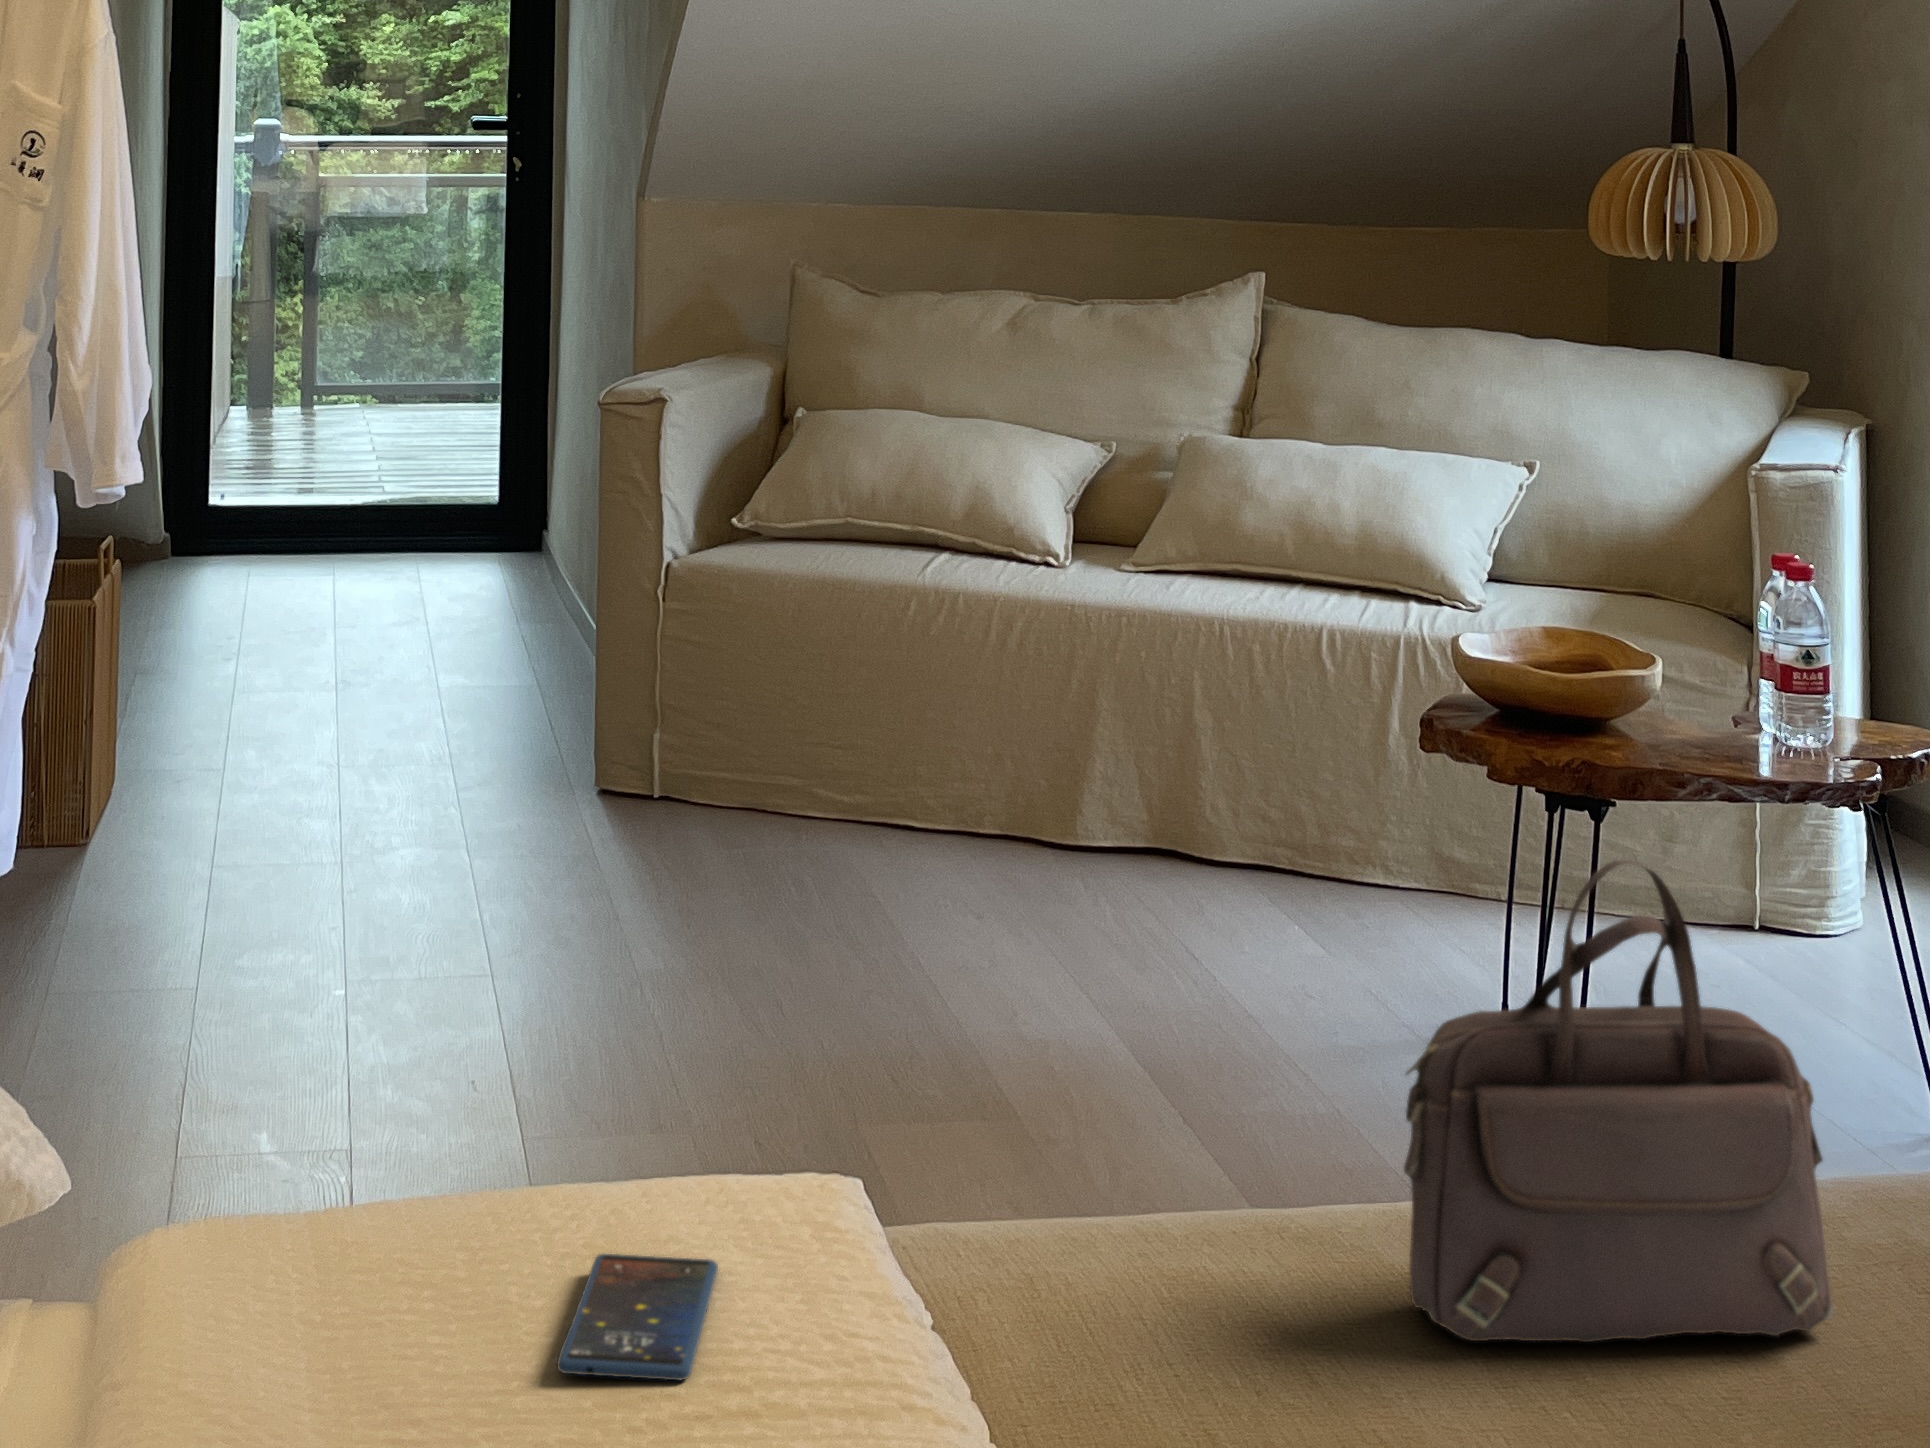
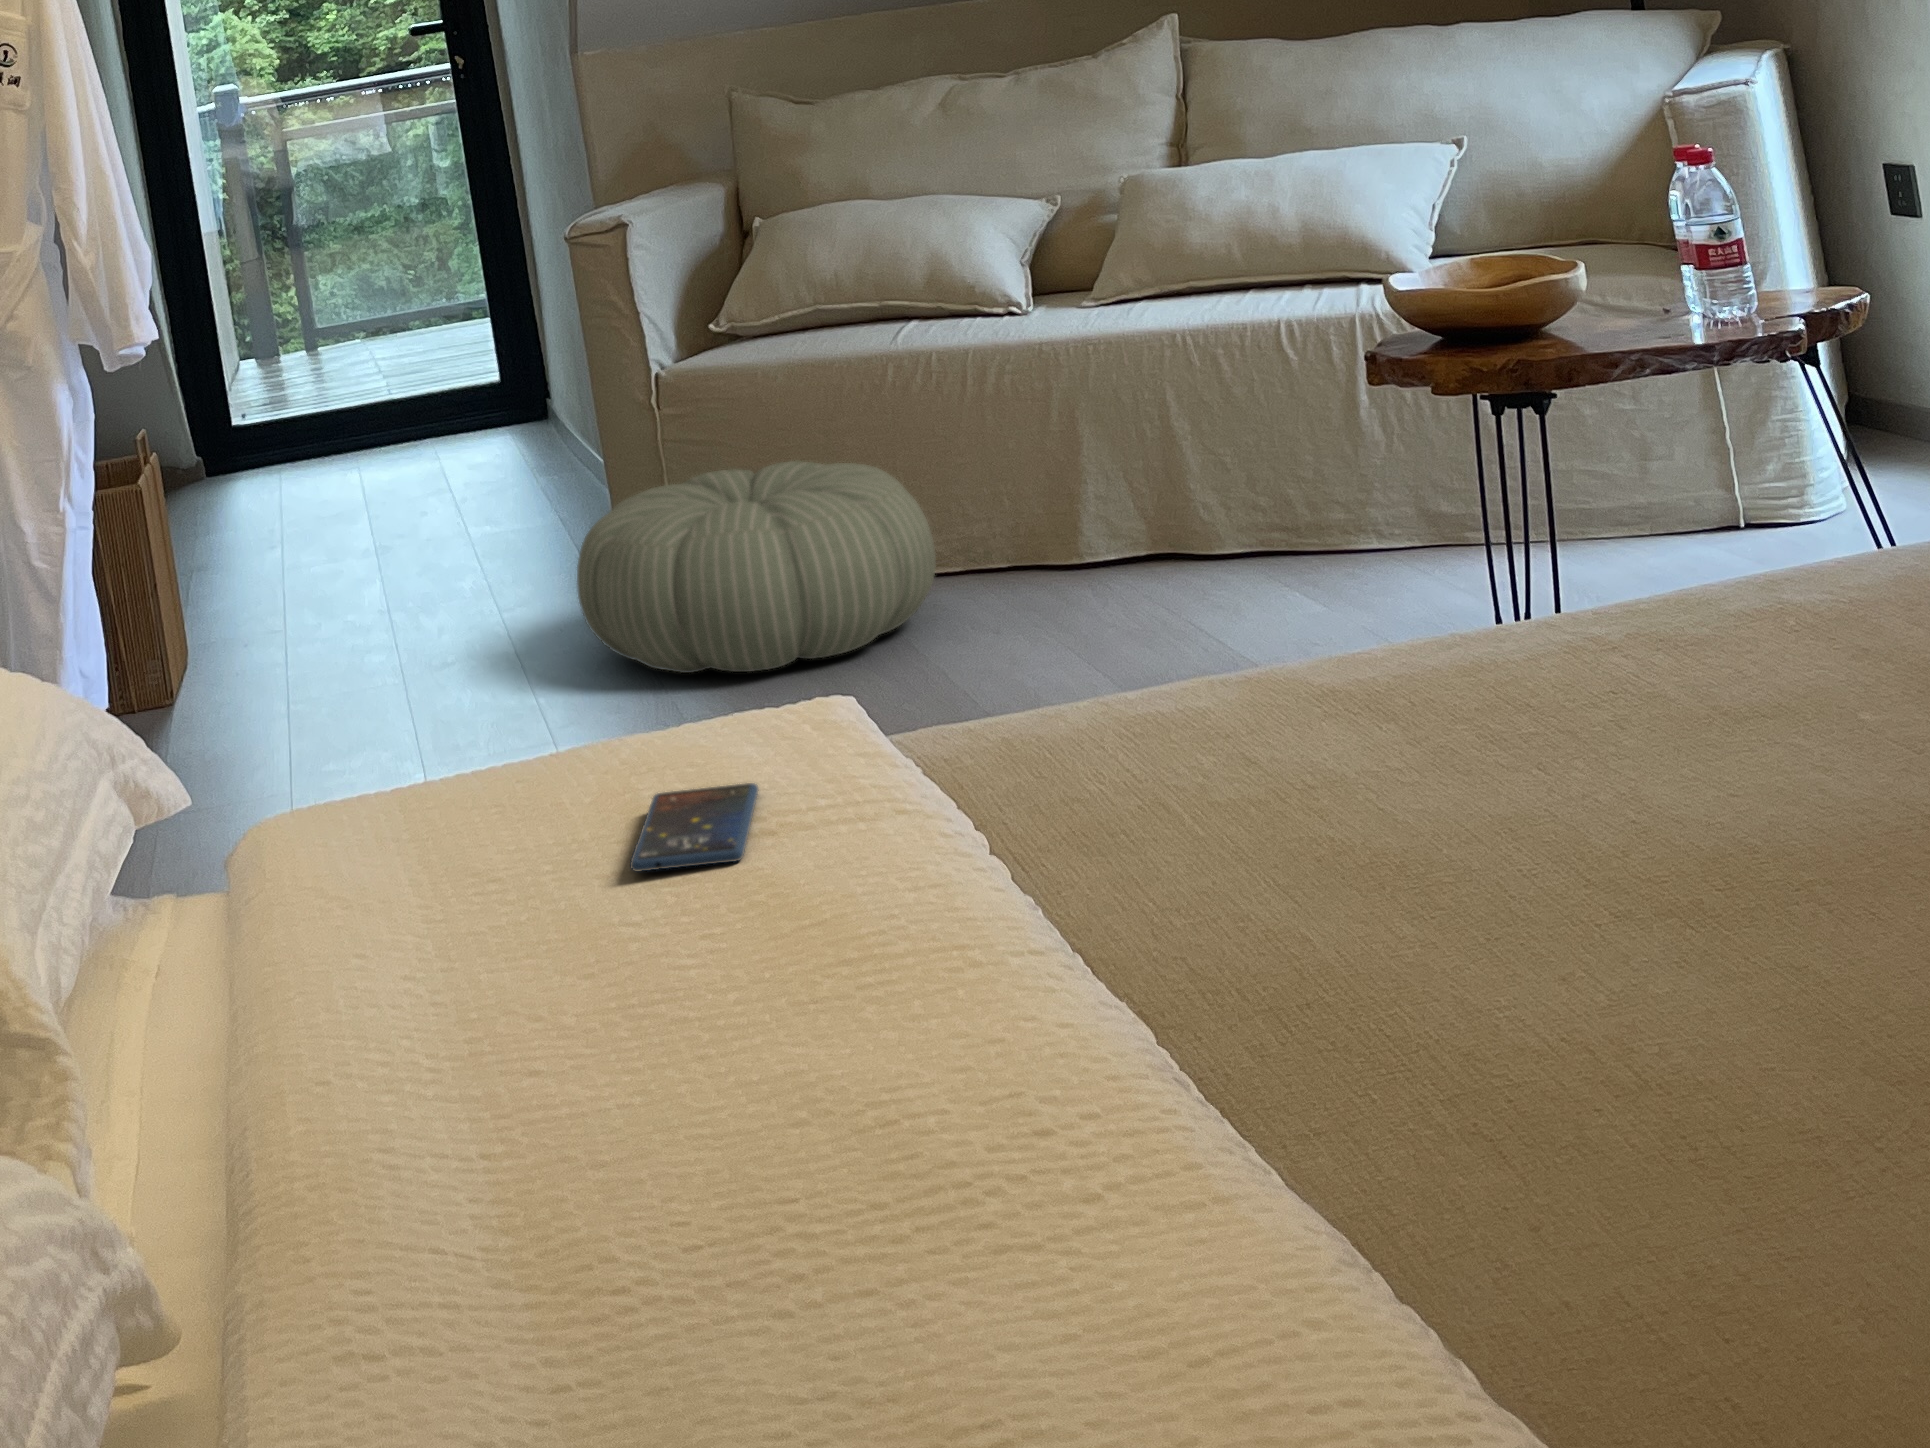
pouf: none [536,695,924,929] -> present [577,461,936,673]
handbag: present [1404,860,1833,1342] -> none [1335,329,1755,762]

